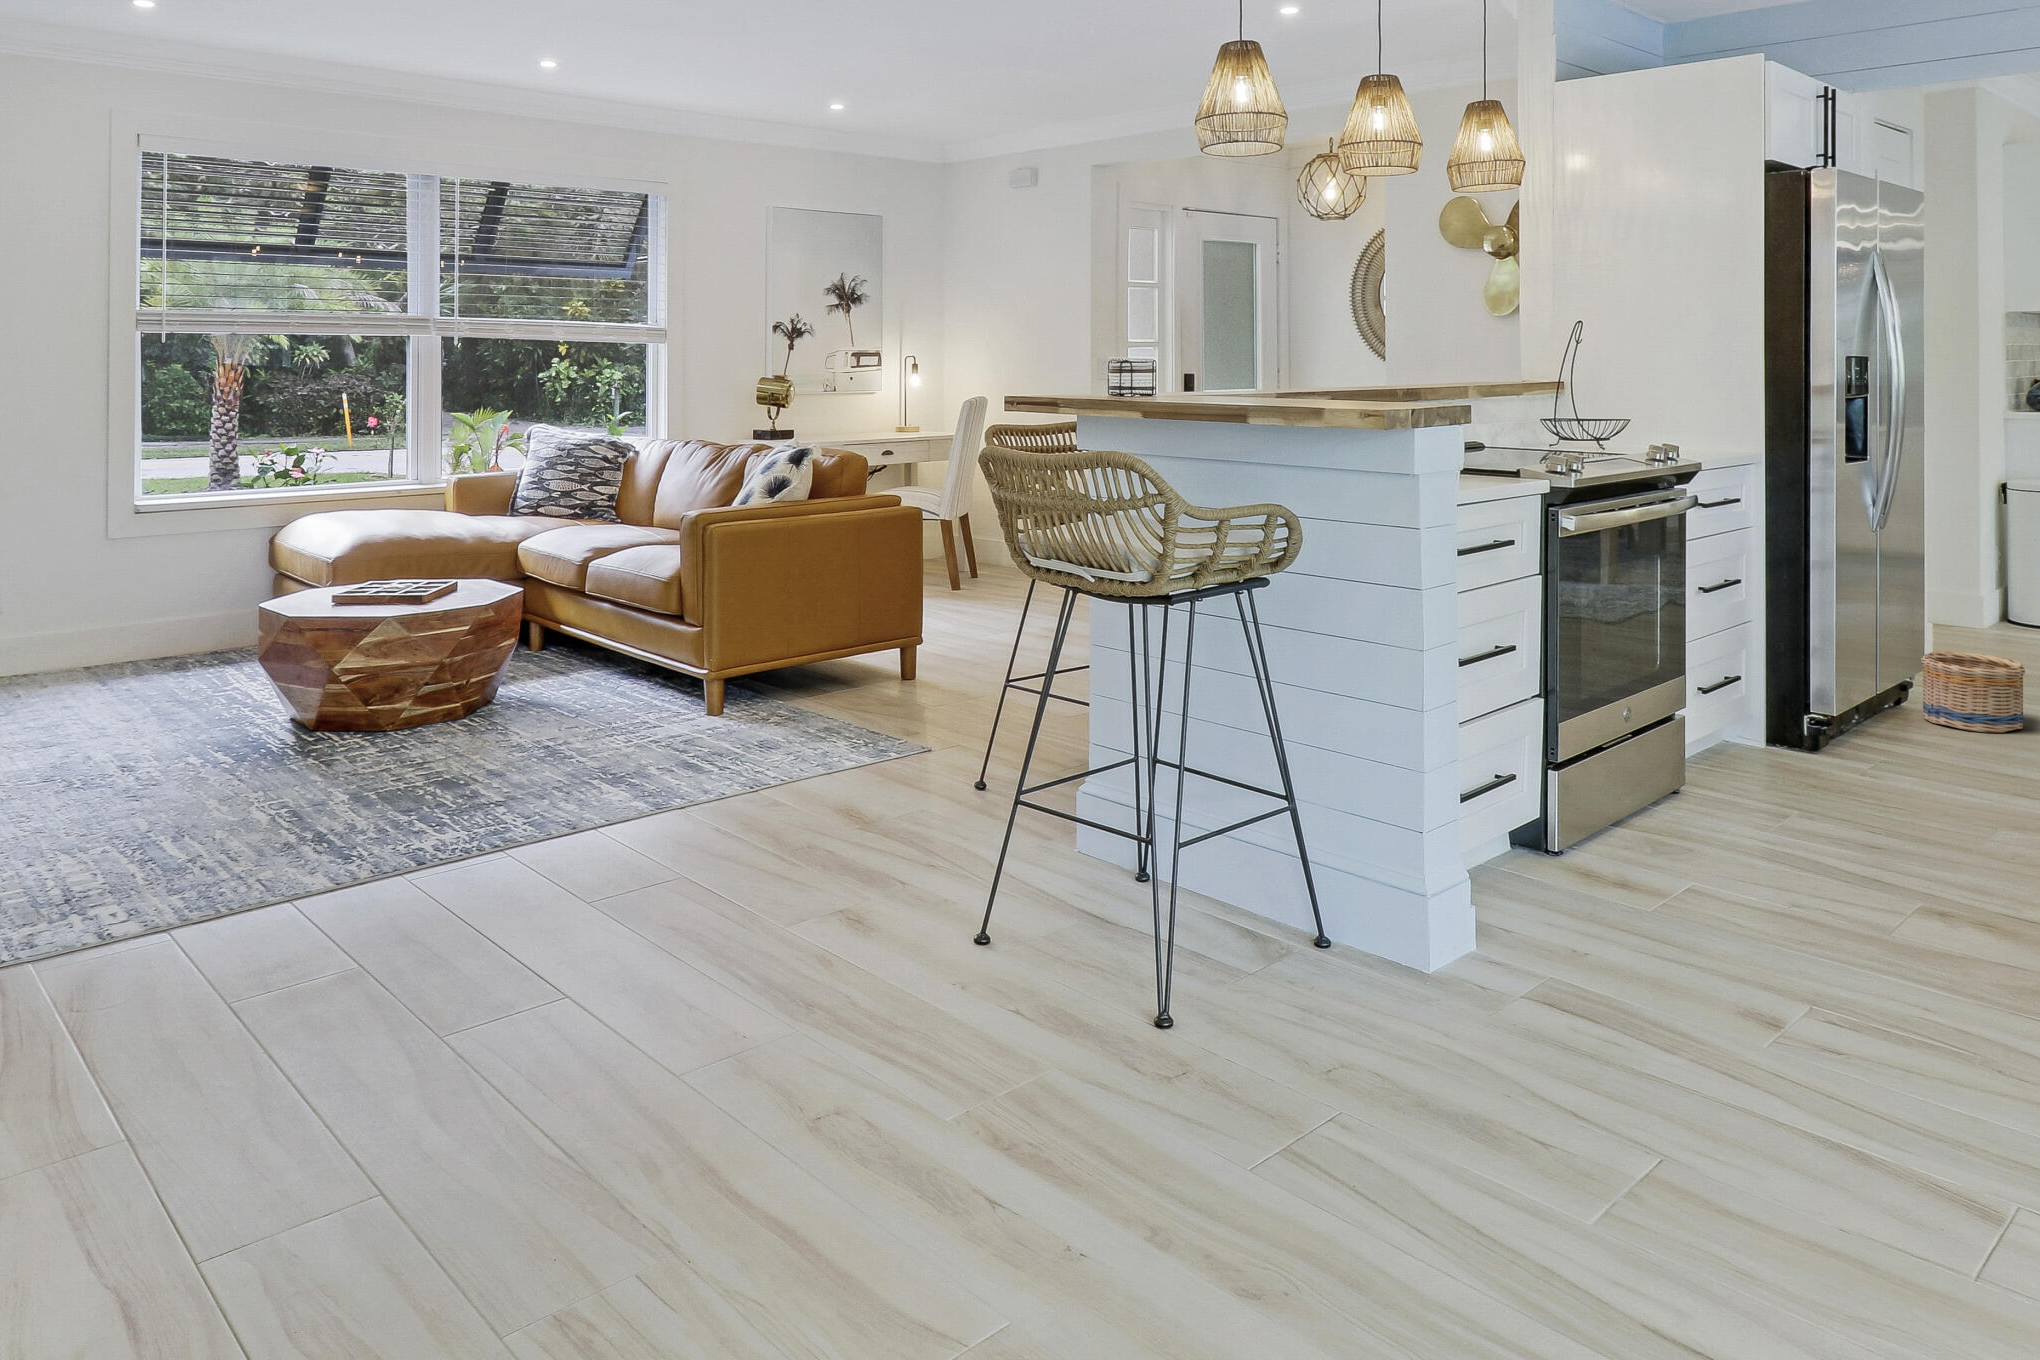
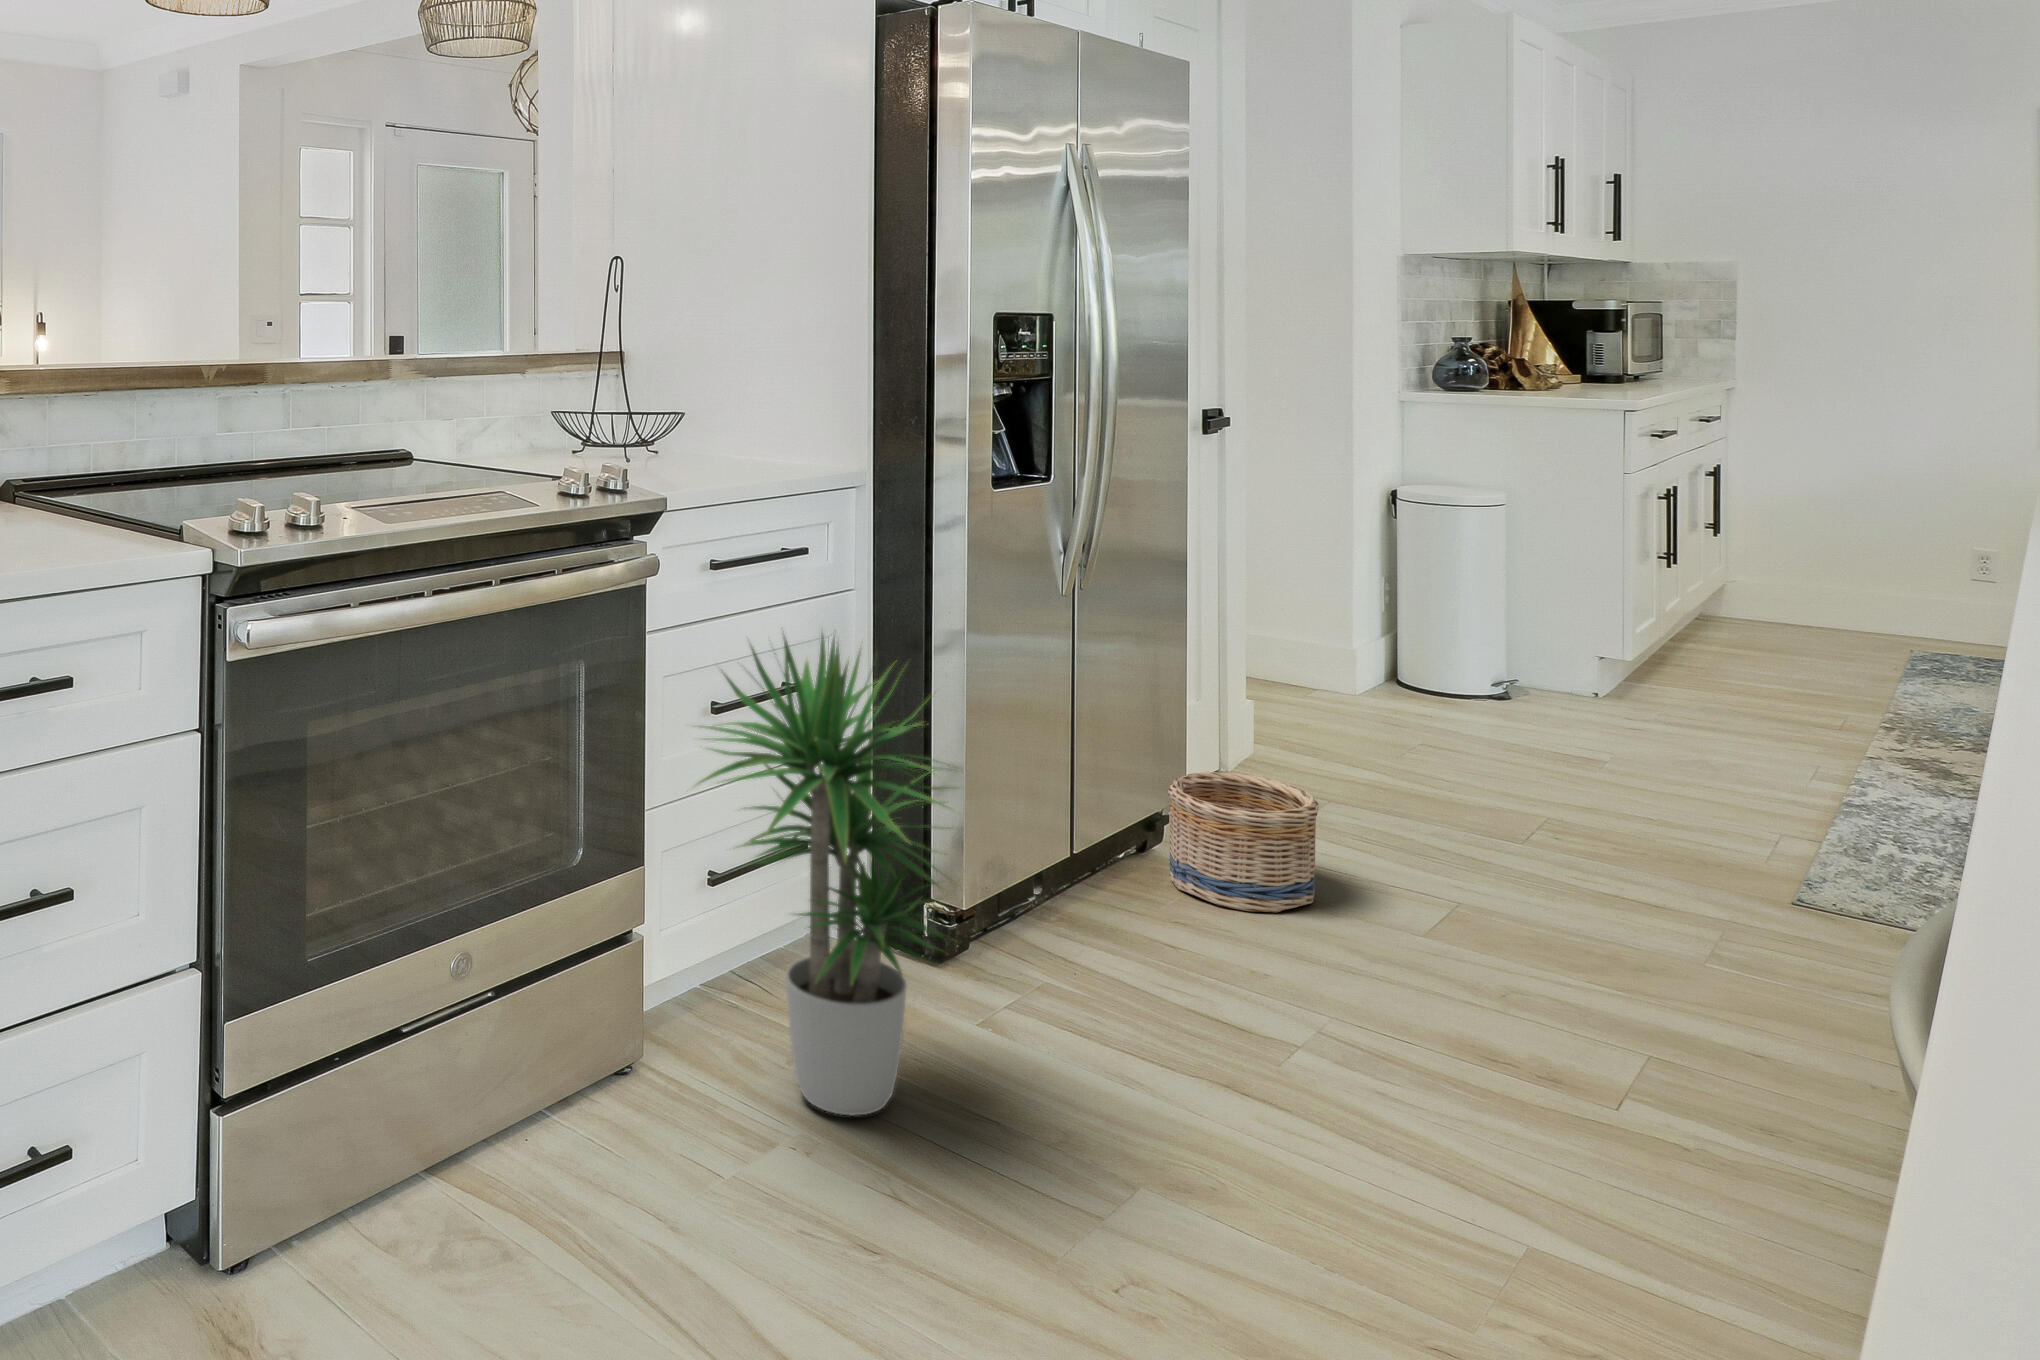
potted plant: none [1703,535,1890,809] -> present [693,635,956,1116]

